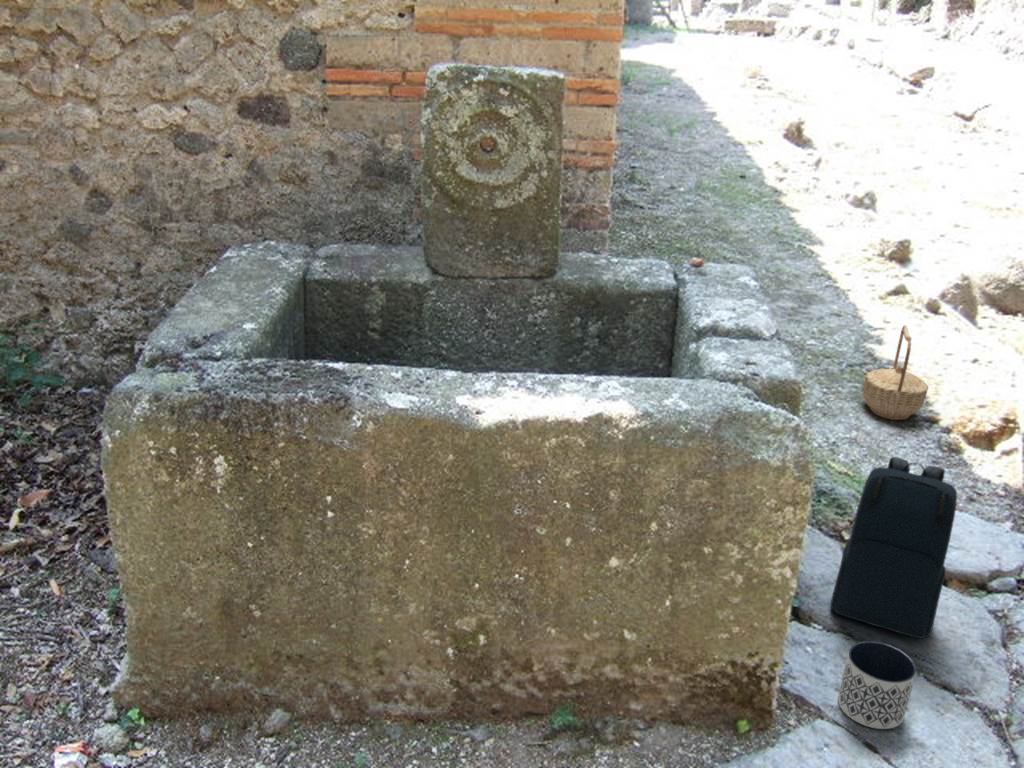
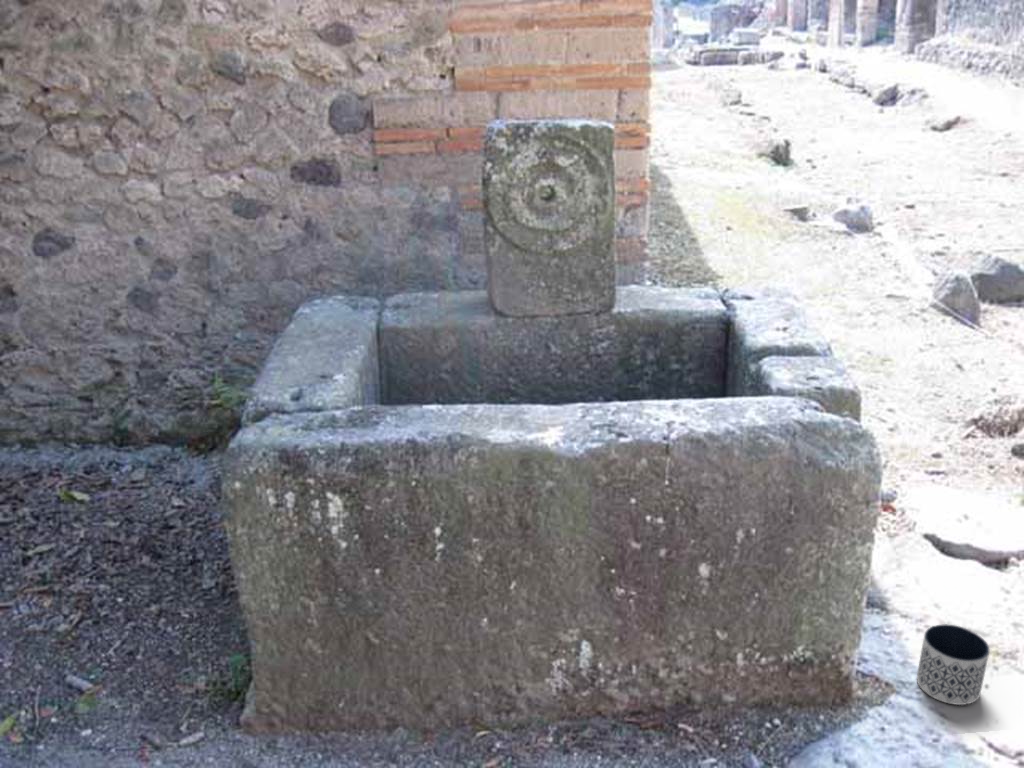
basket: present [863,325,928,420] -> none [883,328,944,416]
backpack: present [831,457,957,638] -> none [893,453,1004,618]

